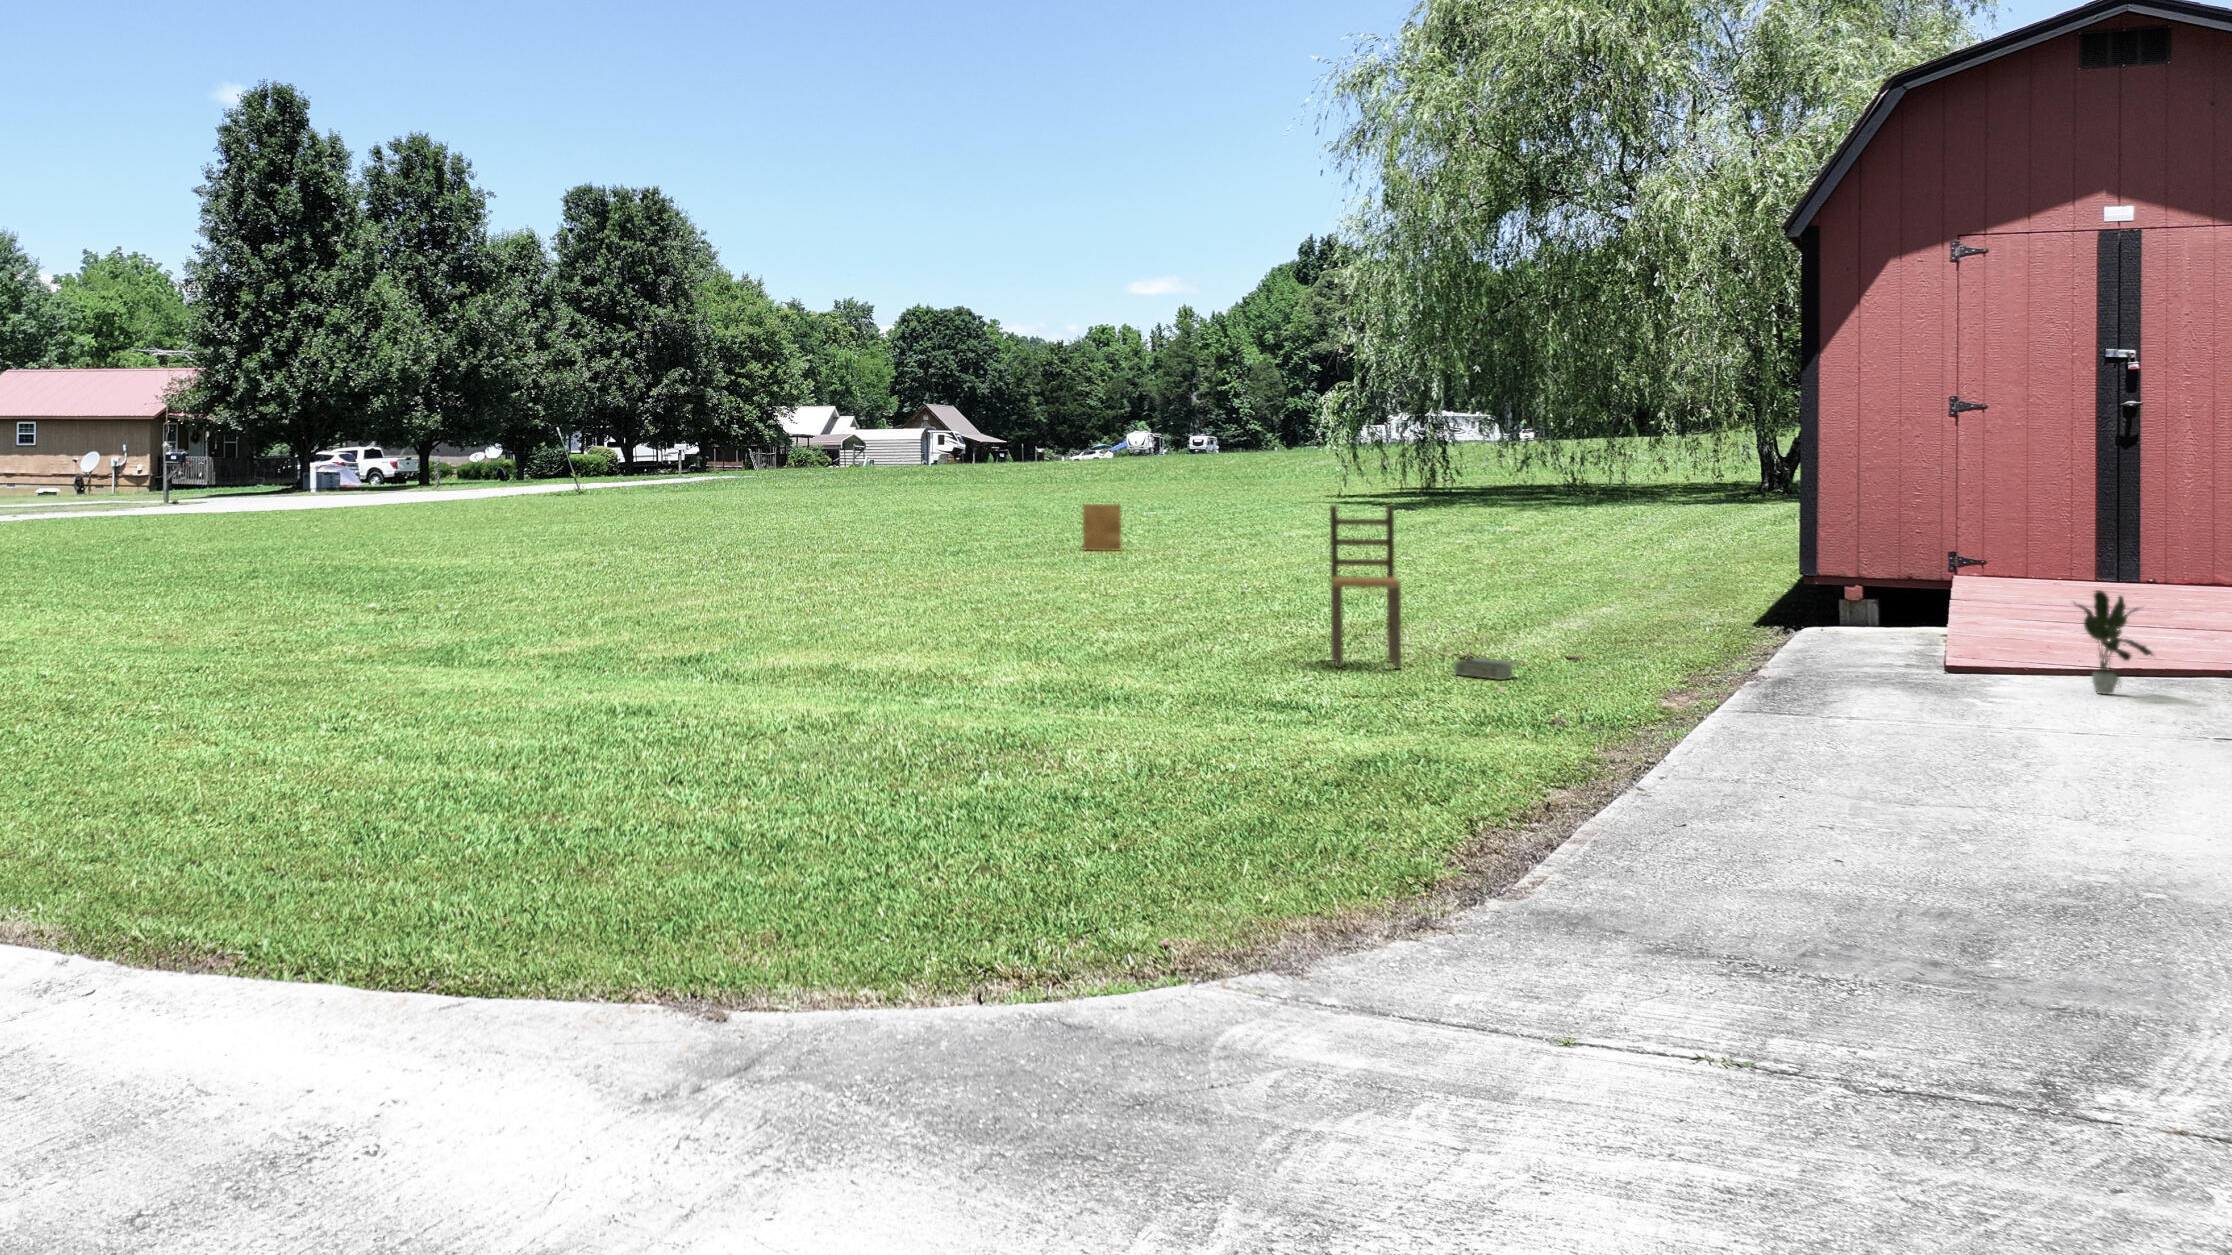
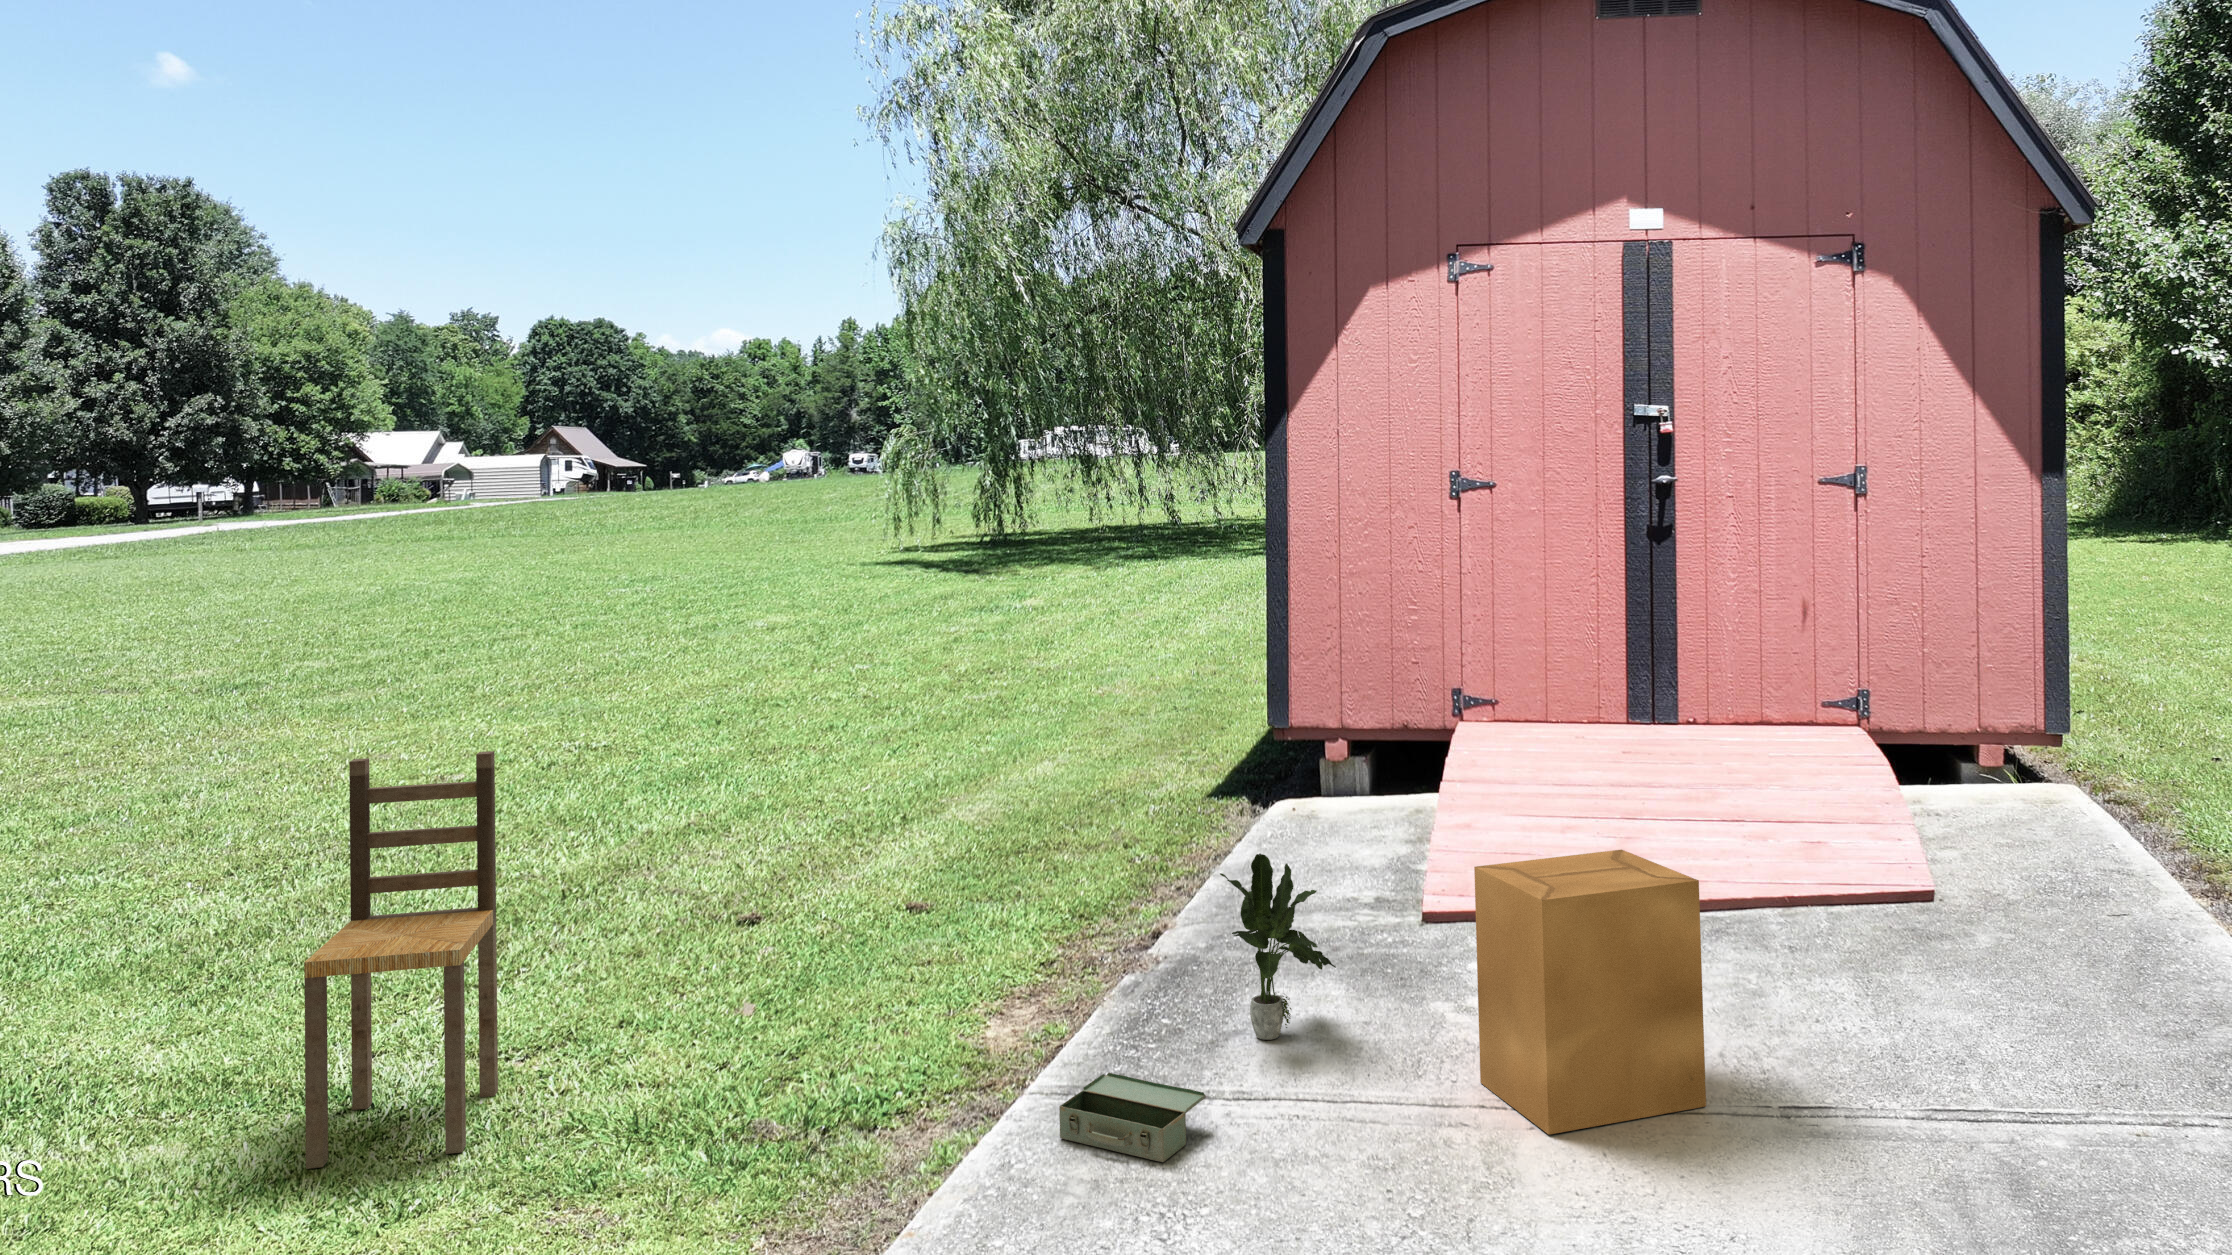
cardboard box: present [1083,504,1121,551] -> present [1474,850,1706,1134]
potted plant: present [2075,590,2153,695] -> present [1220,854,1336,1040]
toolbox: present [1454,658,1519,680] -> present [1059,1073,1206,1162]

